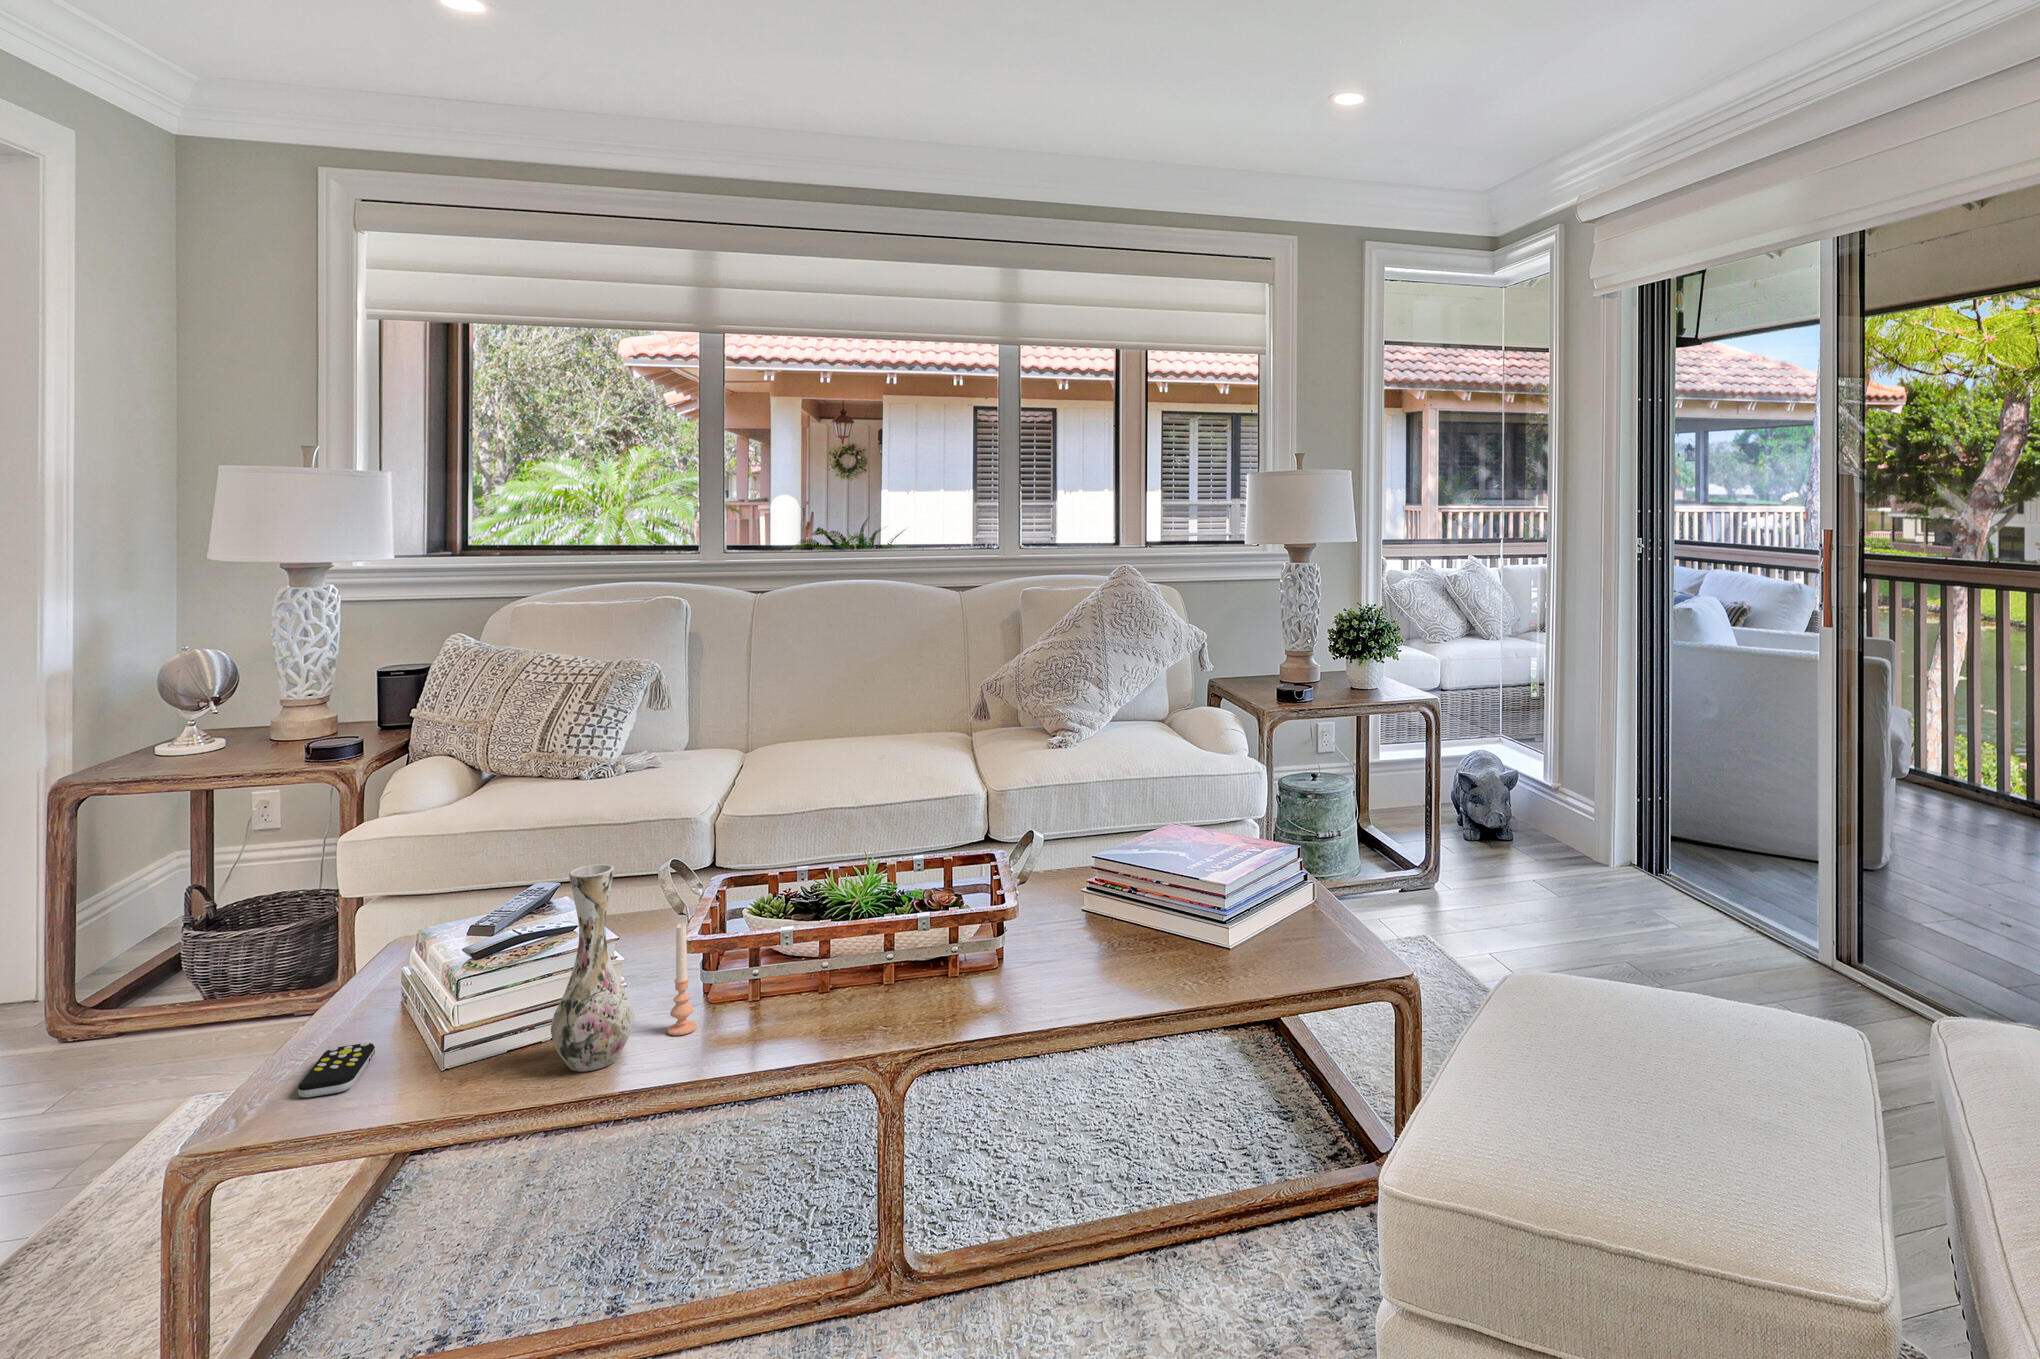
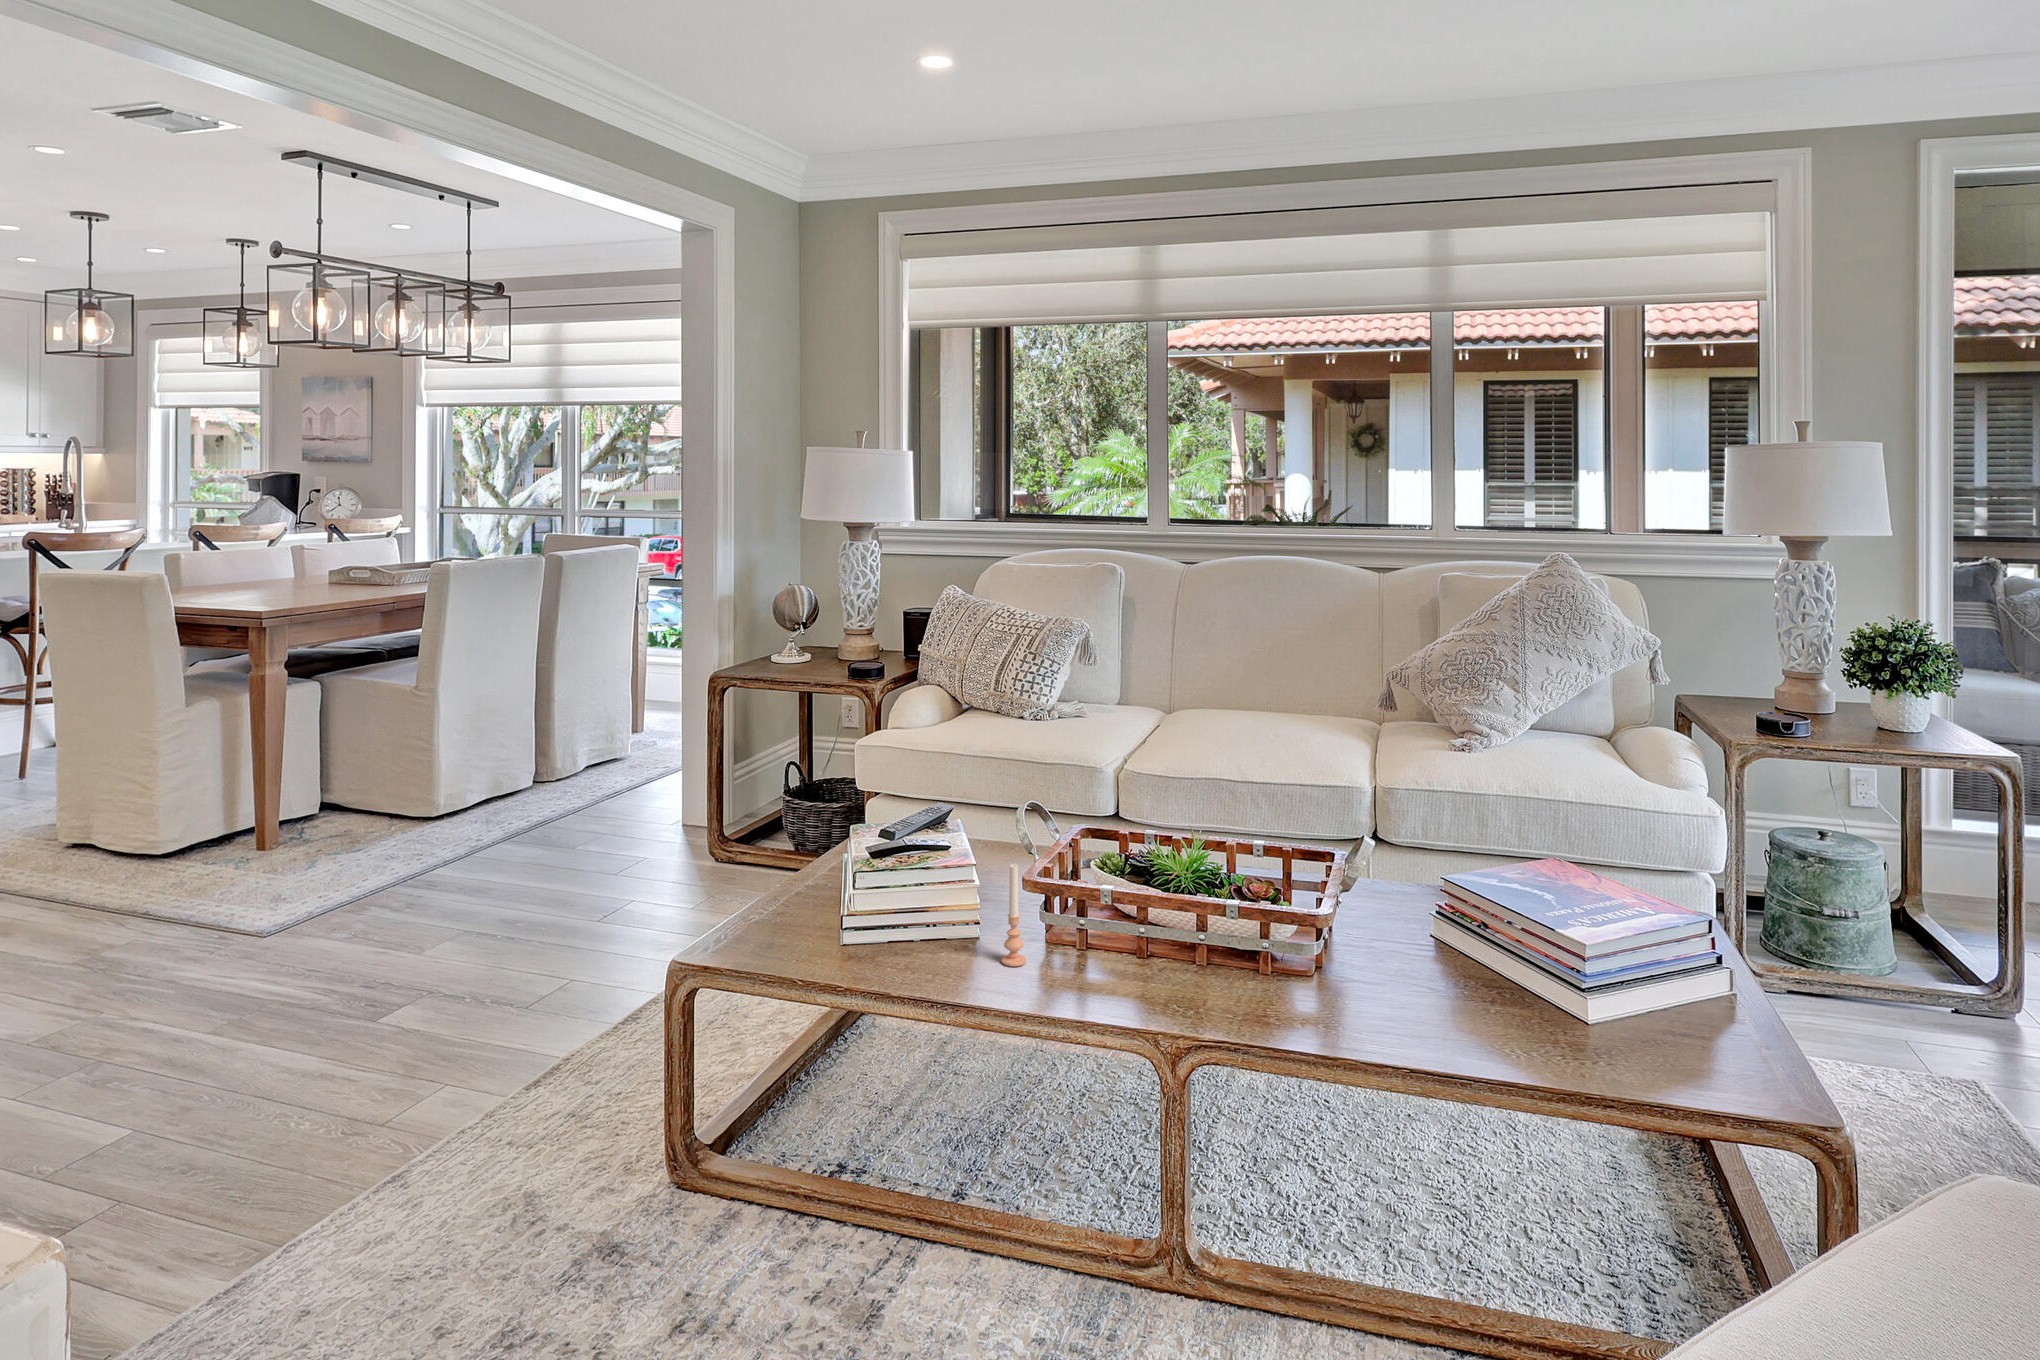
vase: present [551,864,634,1072] -> none [904,796,969,979]
remote control: present [298,1042,375,1098] -> none [743,908,801,945]

